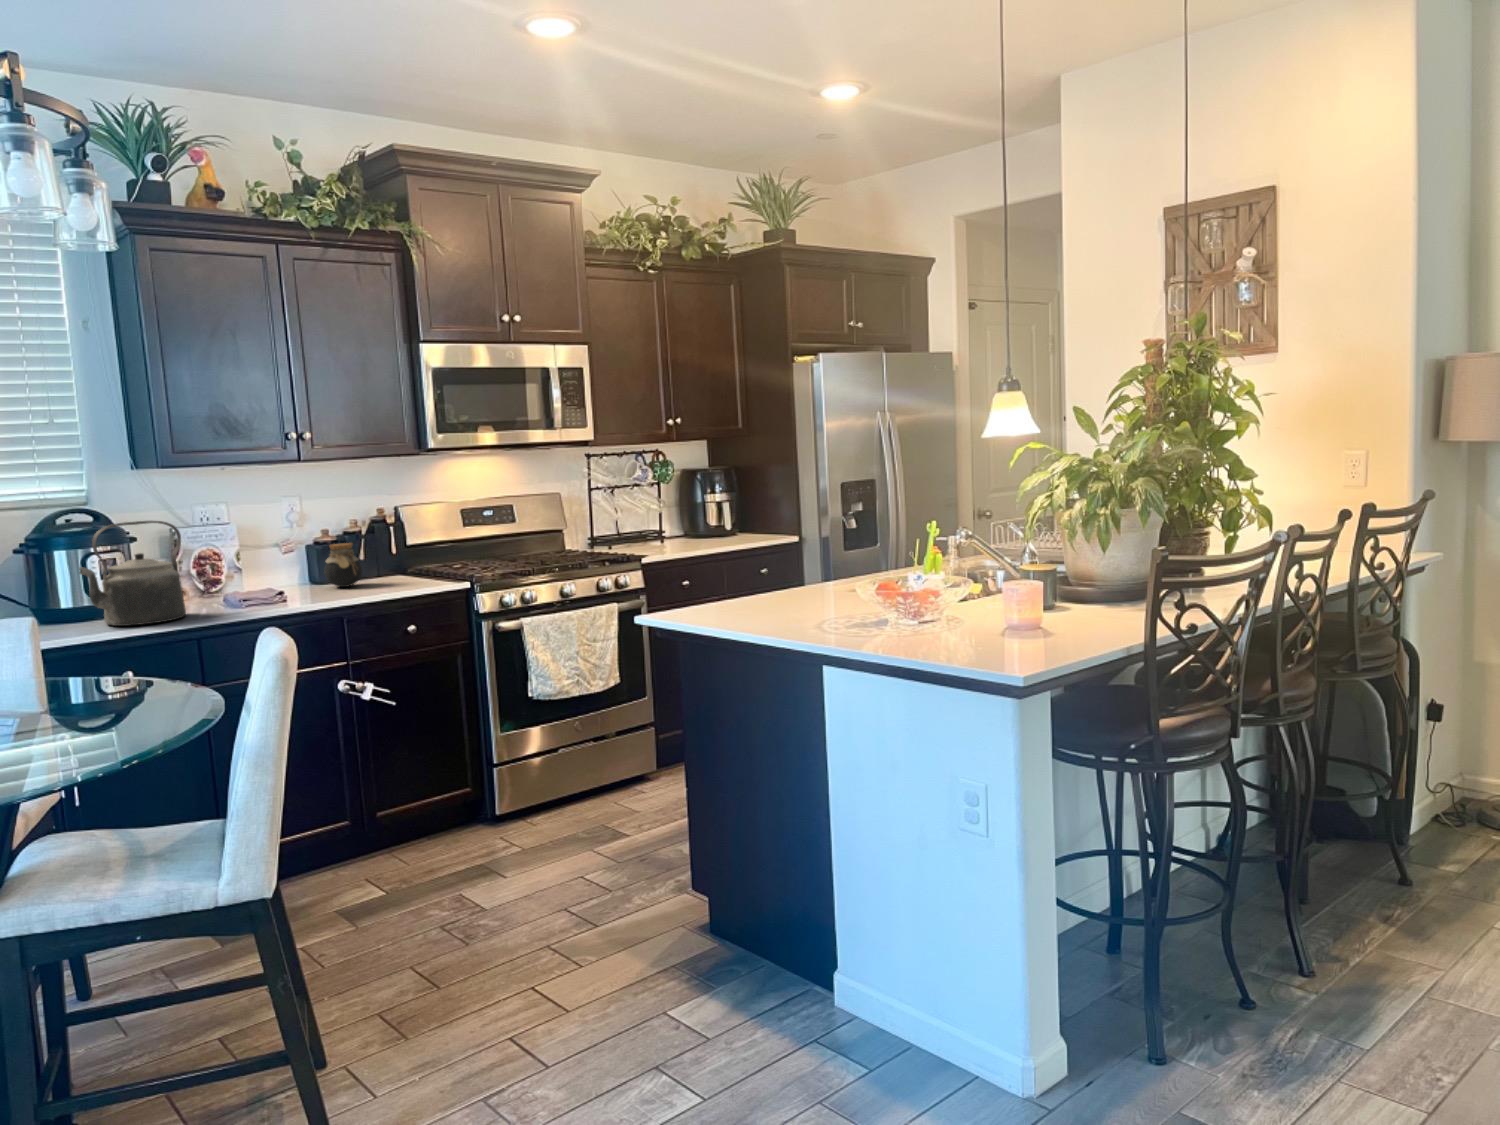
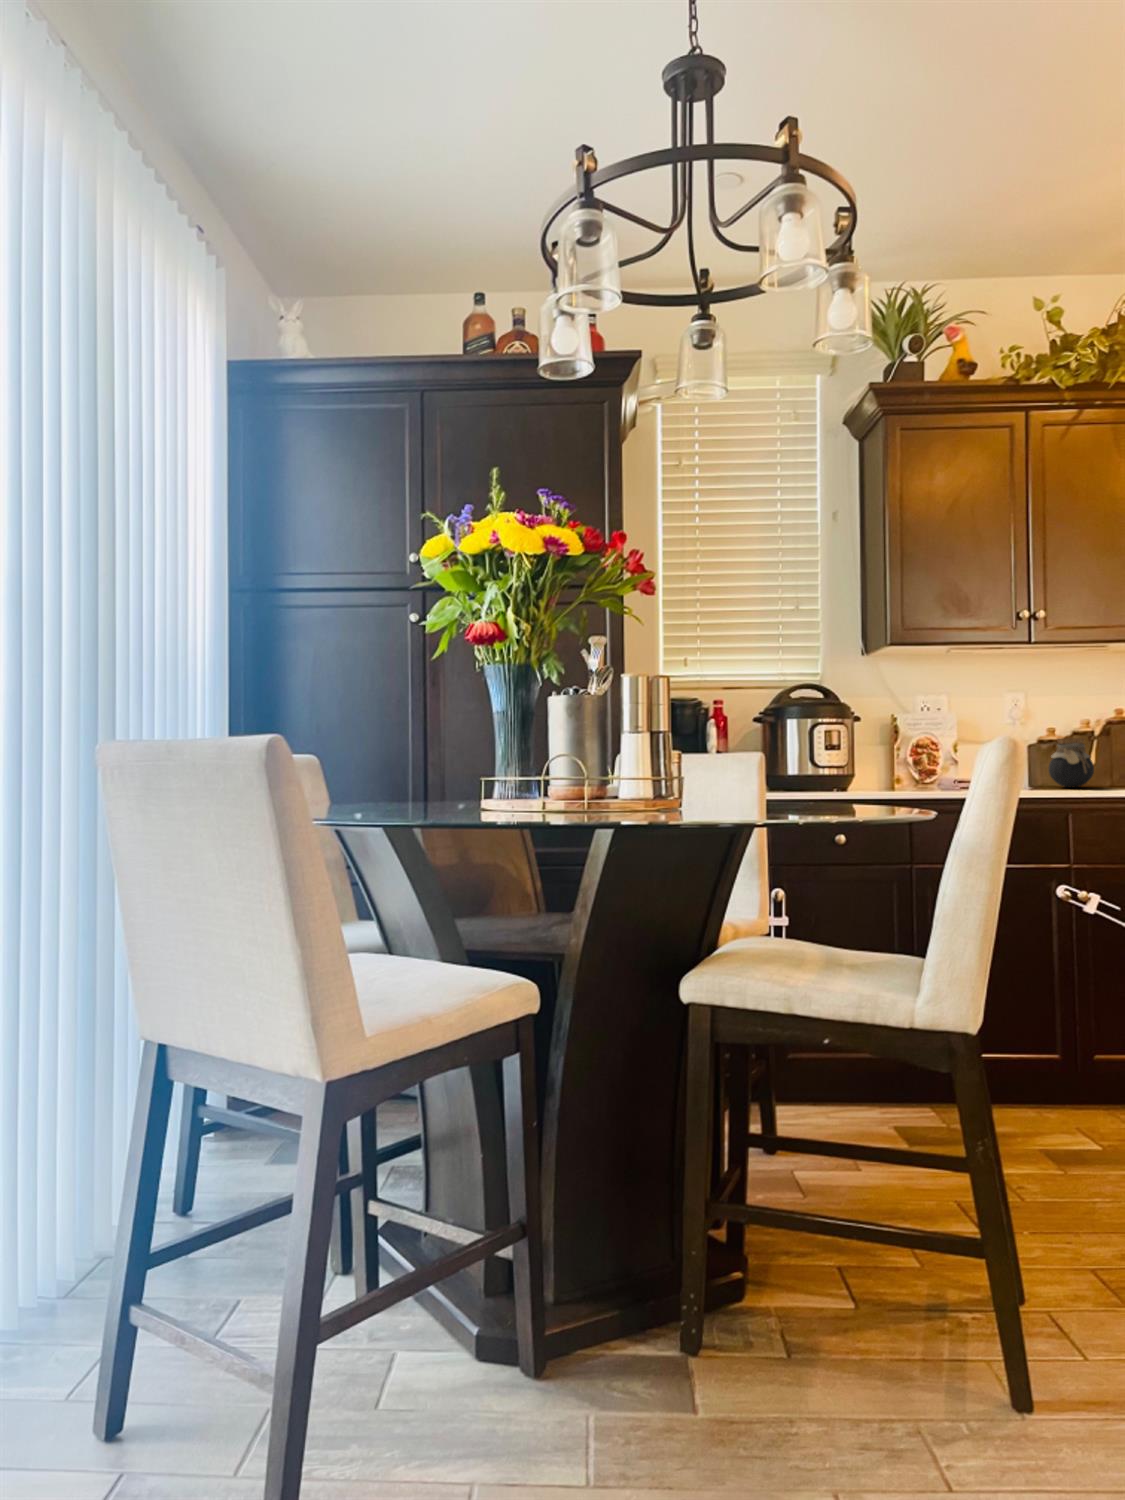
kettle: present [79,521,186,626] -> none [806,693,902,795]

